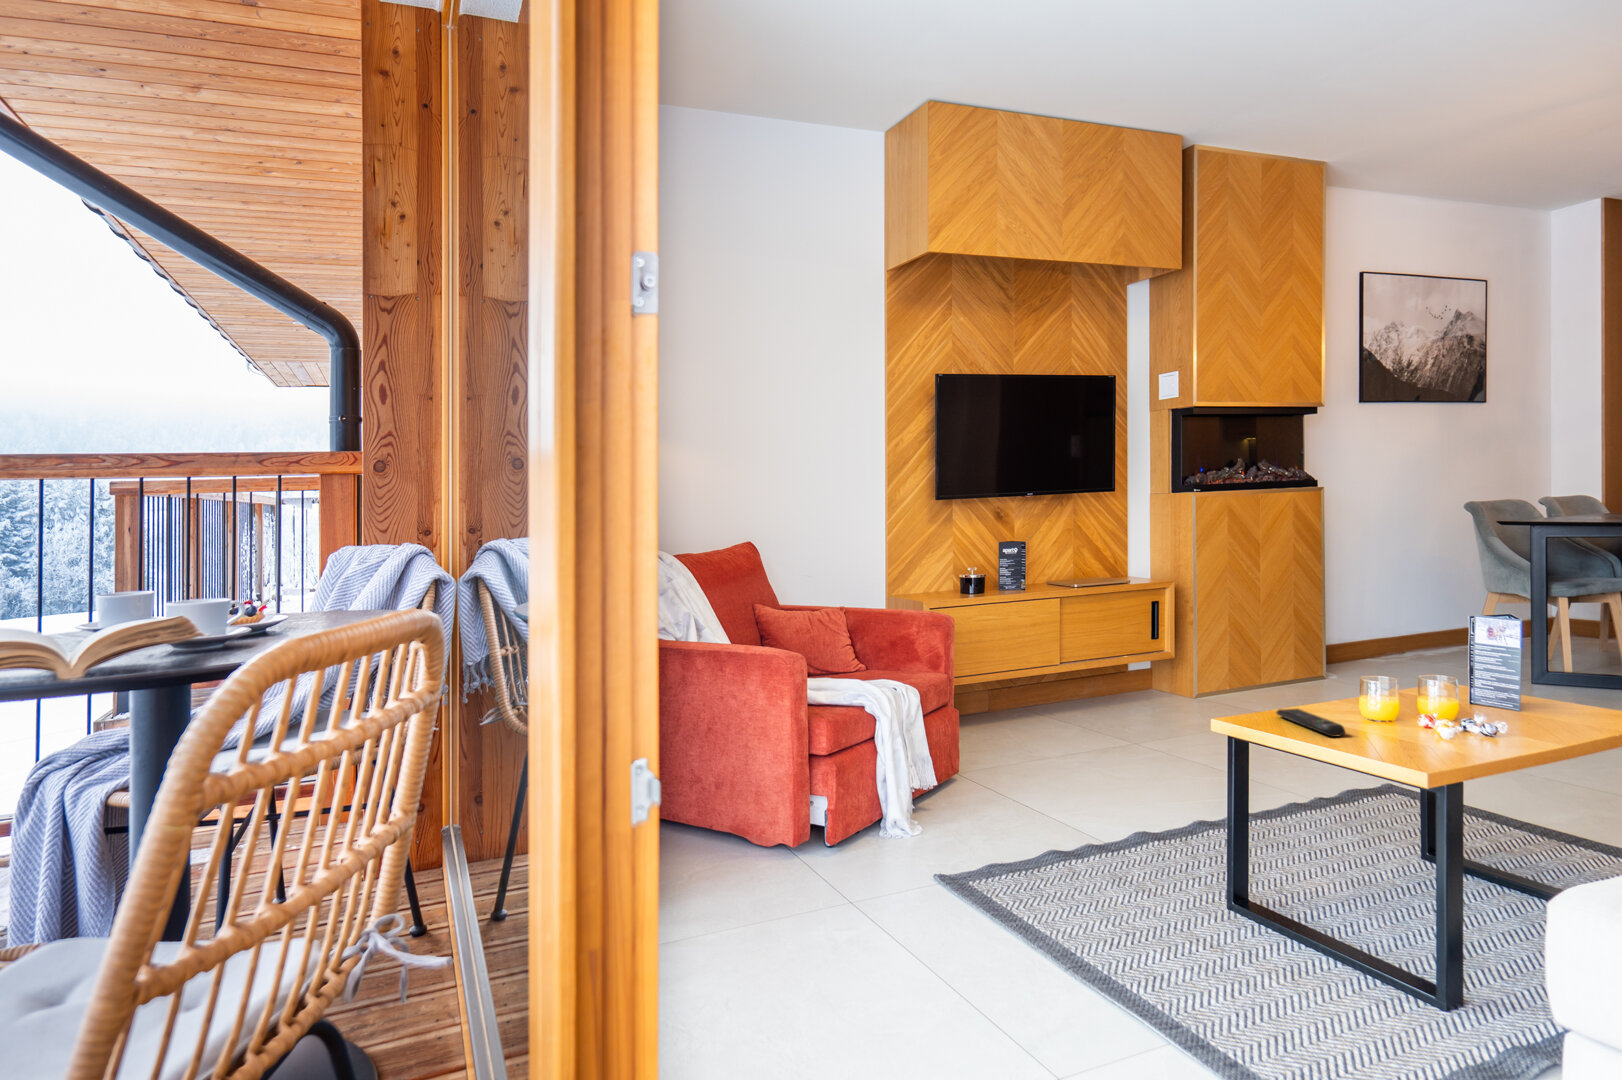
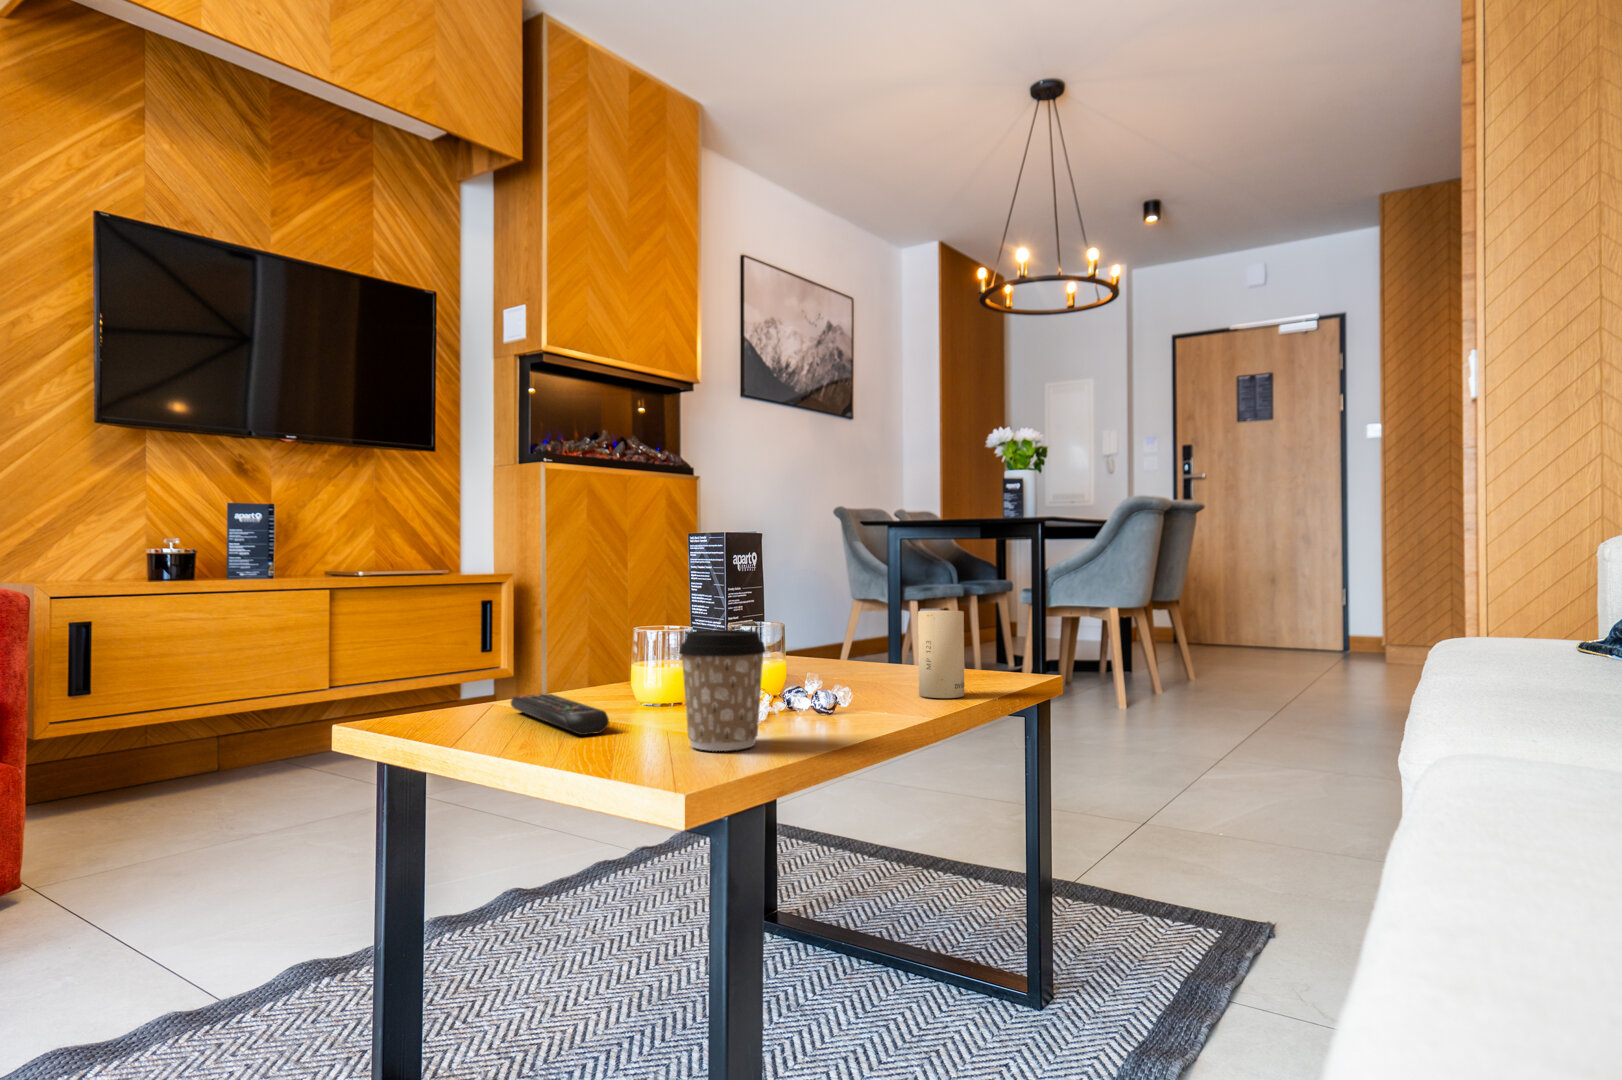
candle: none [1546,672,1583,730] -> present [918,610,964,698]
coffee cup: none [1391,691,1443,754] -> present [679,630,766,751]

